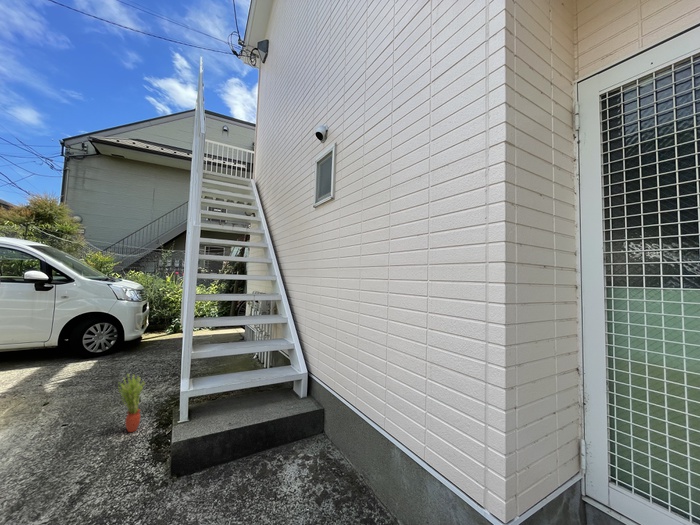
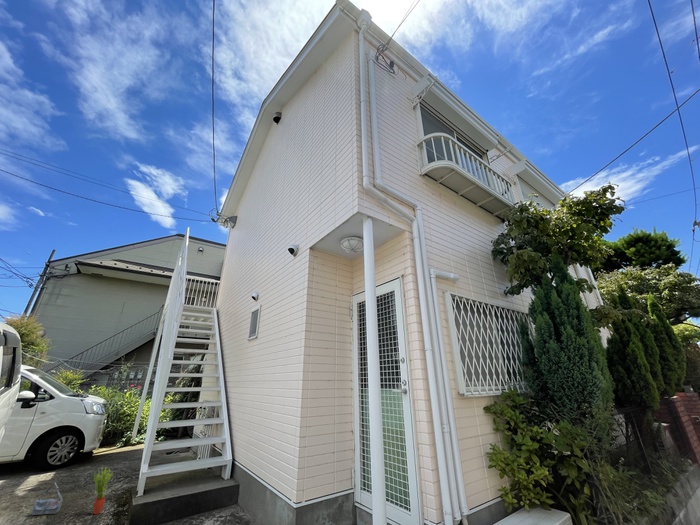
bag: none [47,389,86,426] -> present [31,483,63,515]

